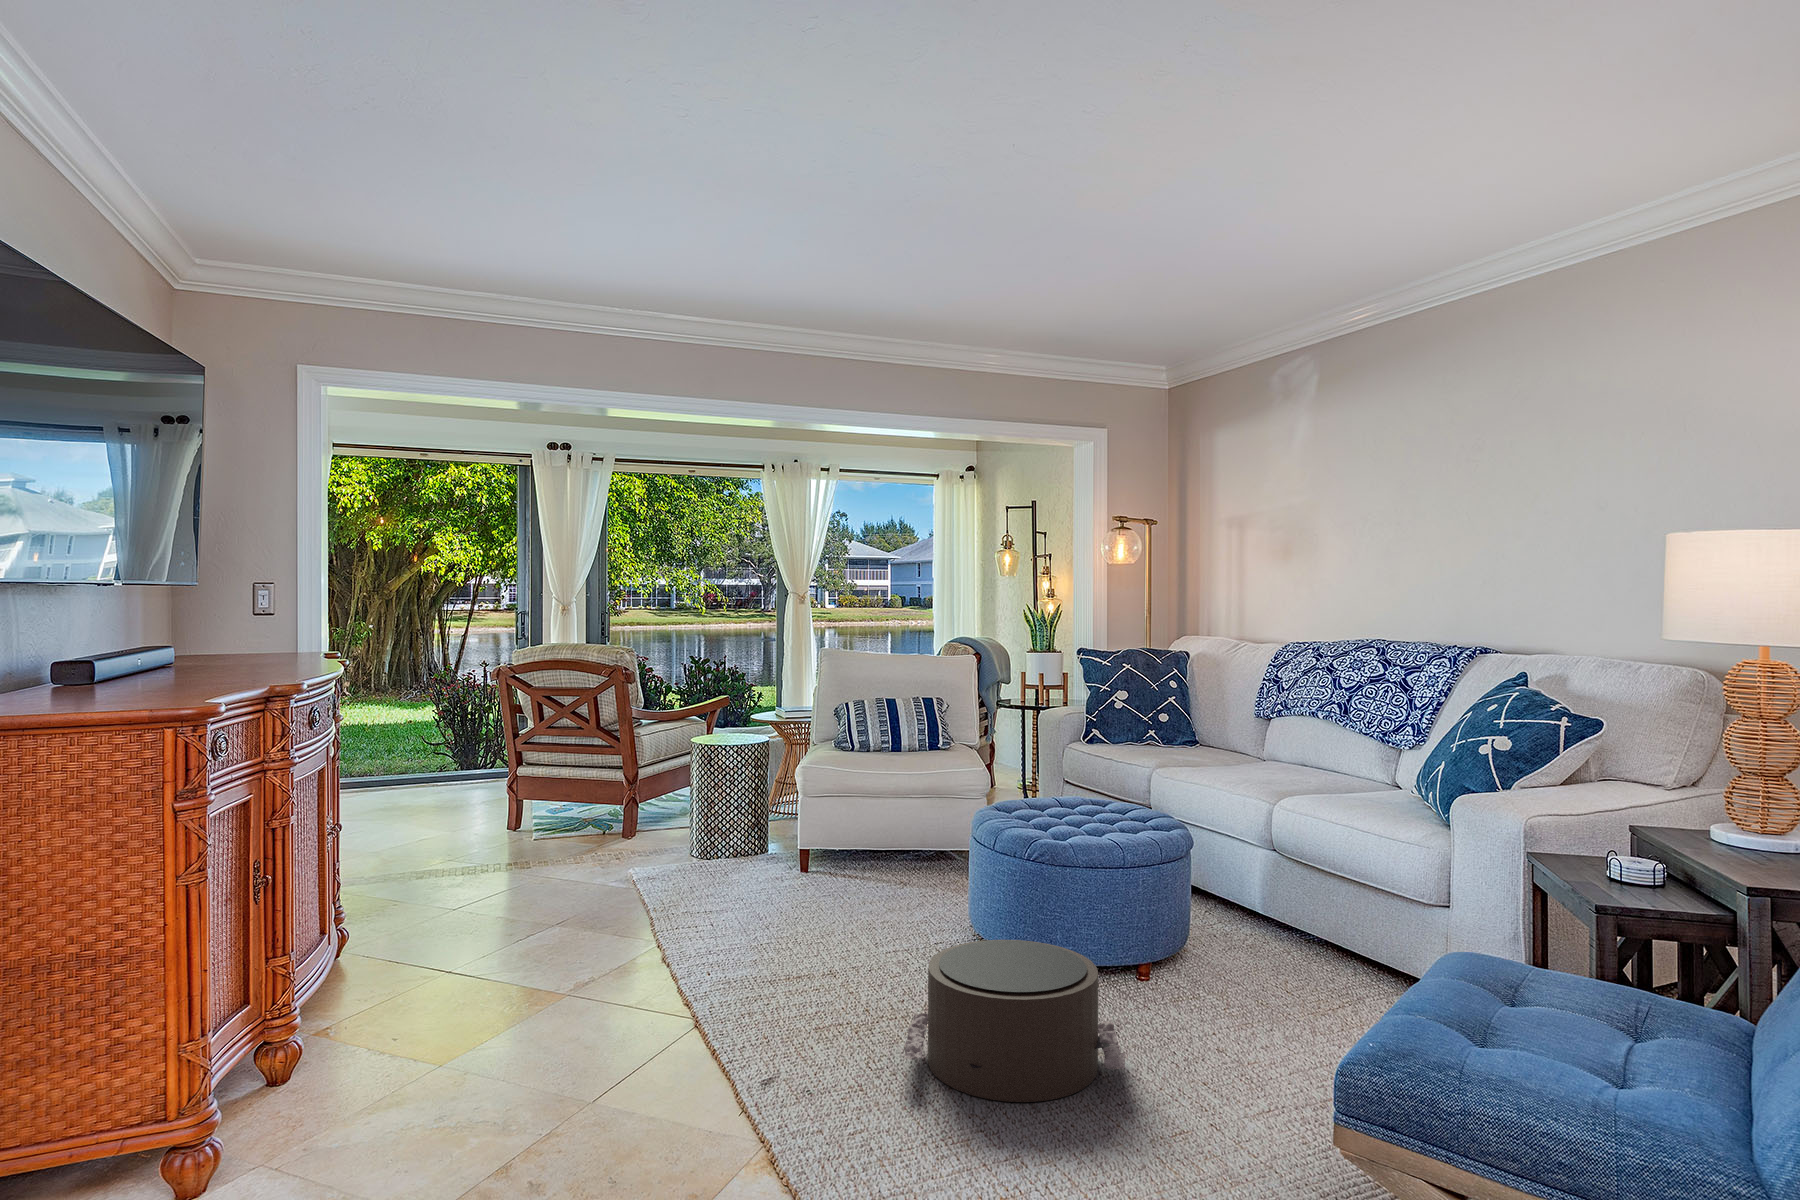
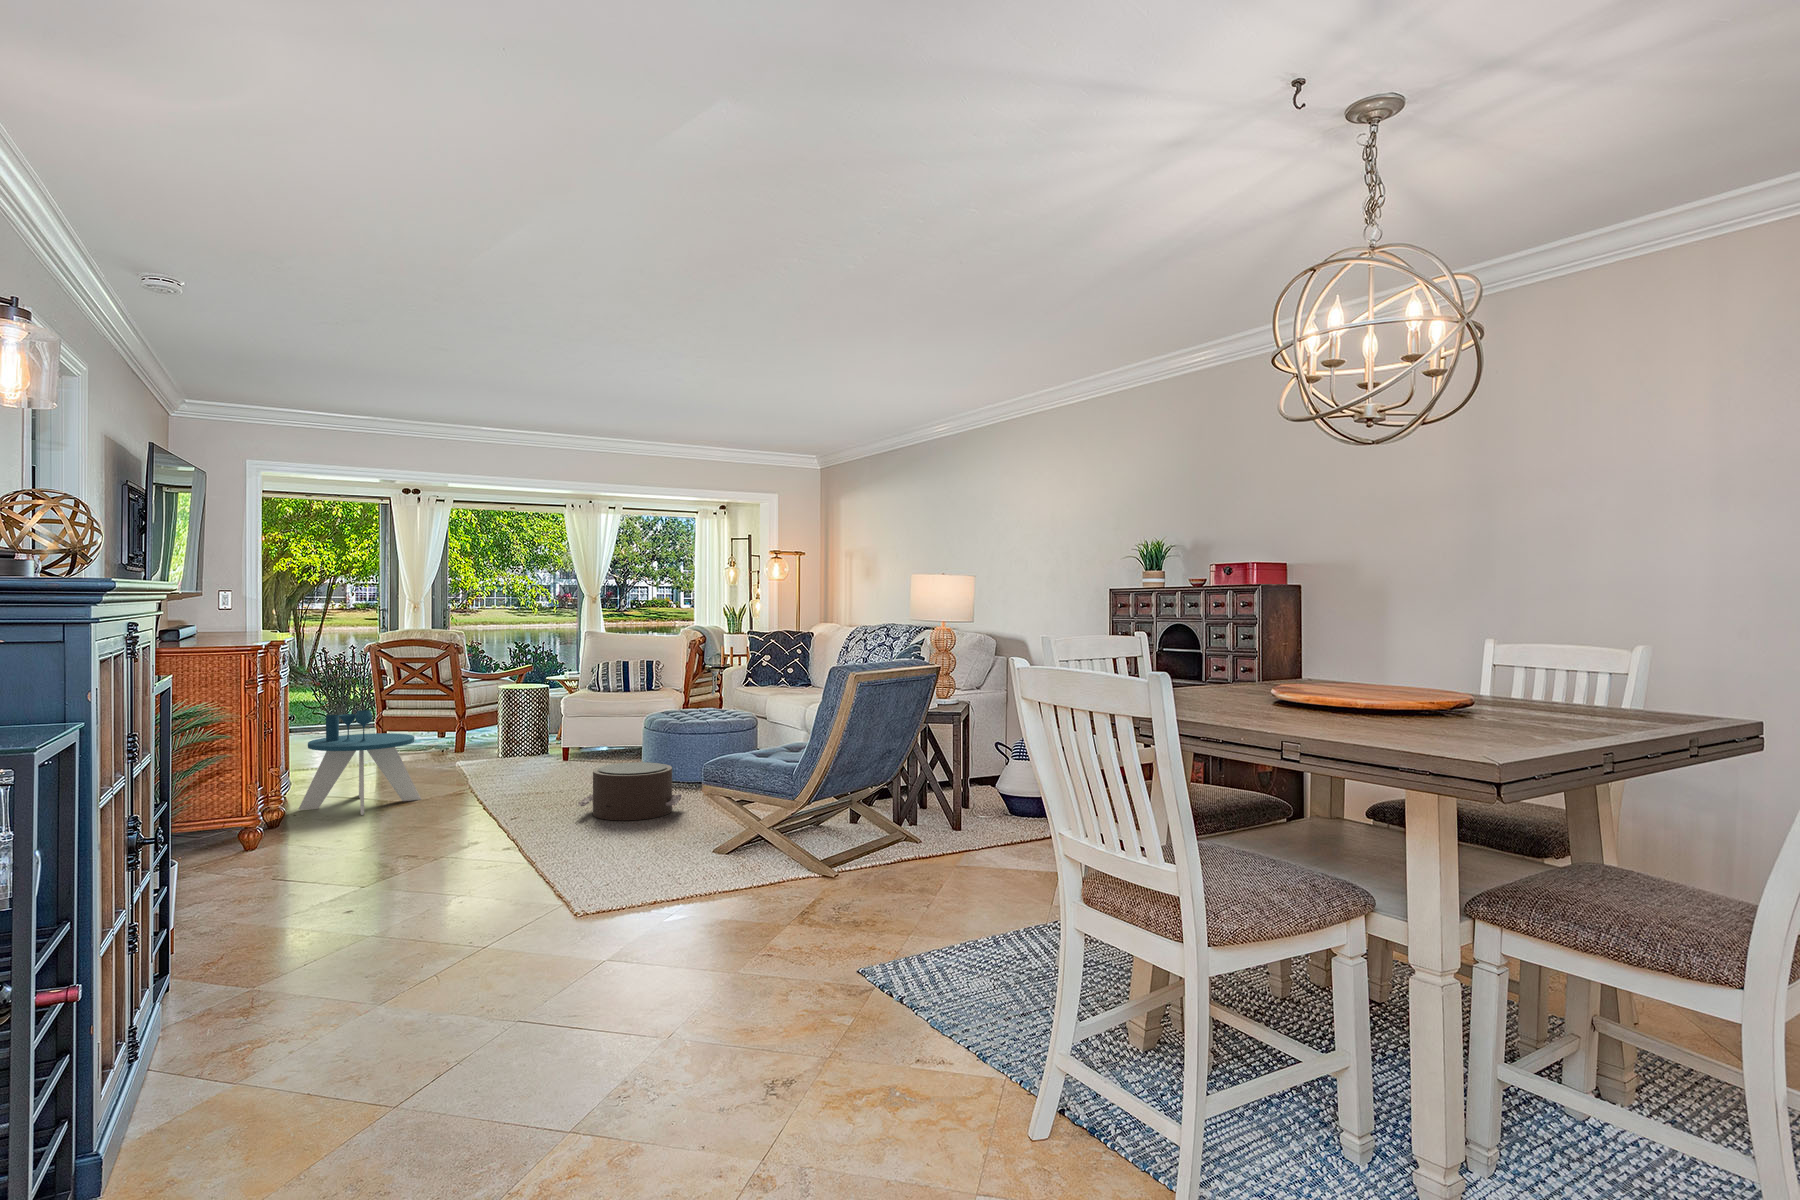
side table: none [340,815,573,1042] -> present [298,710,421,815]

